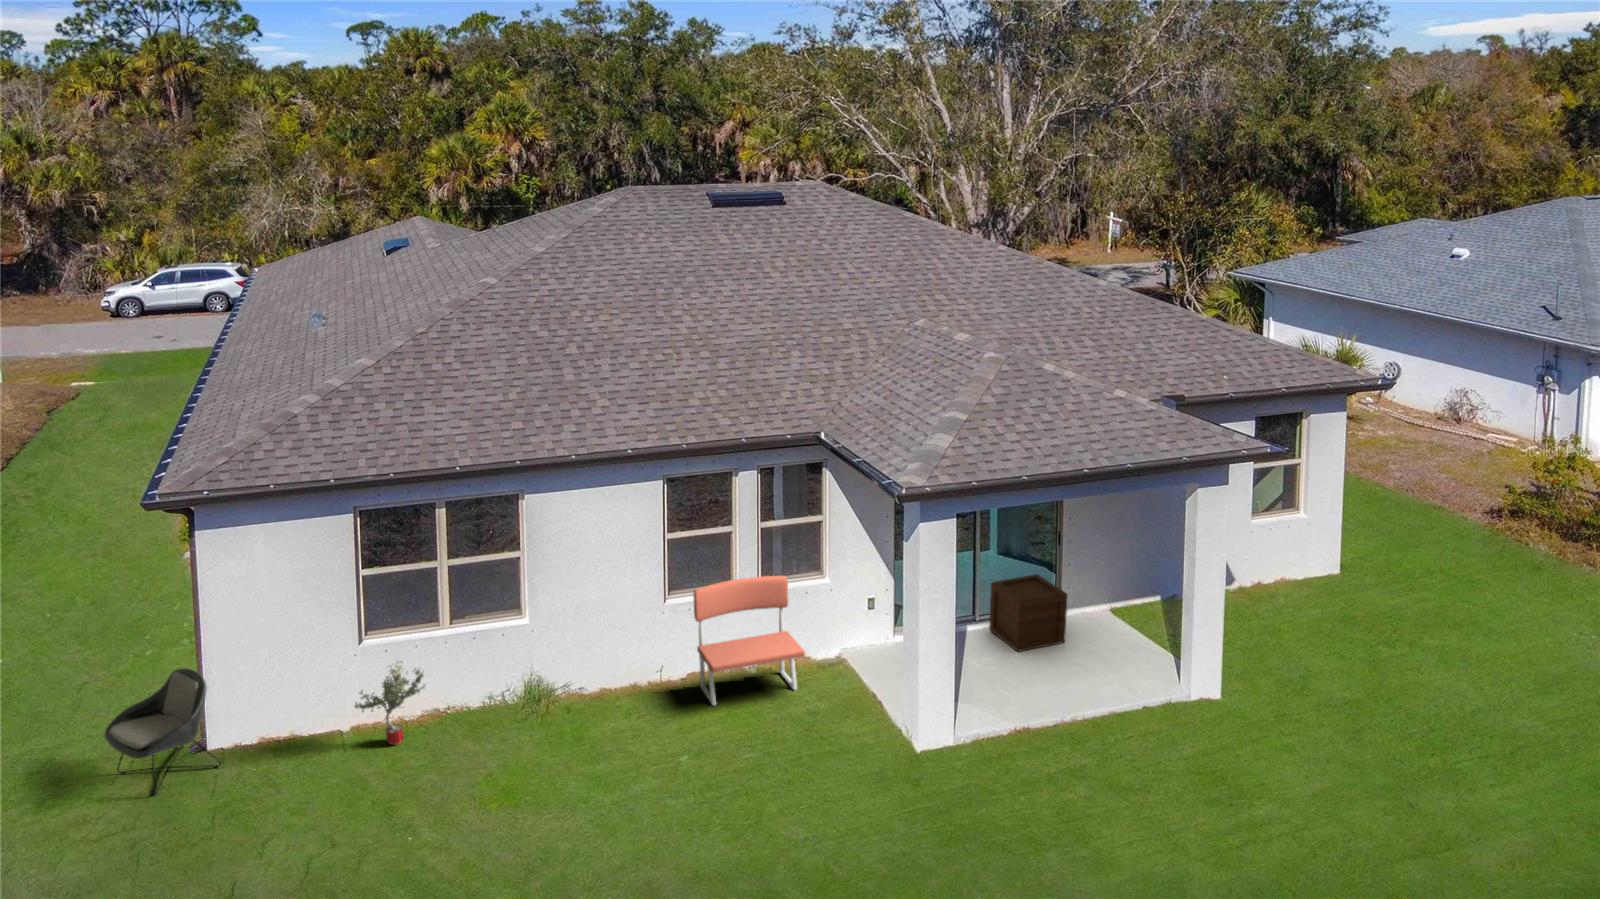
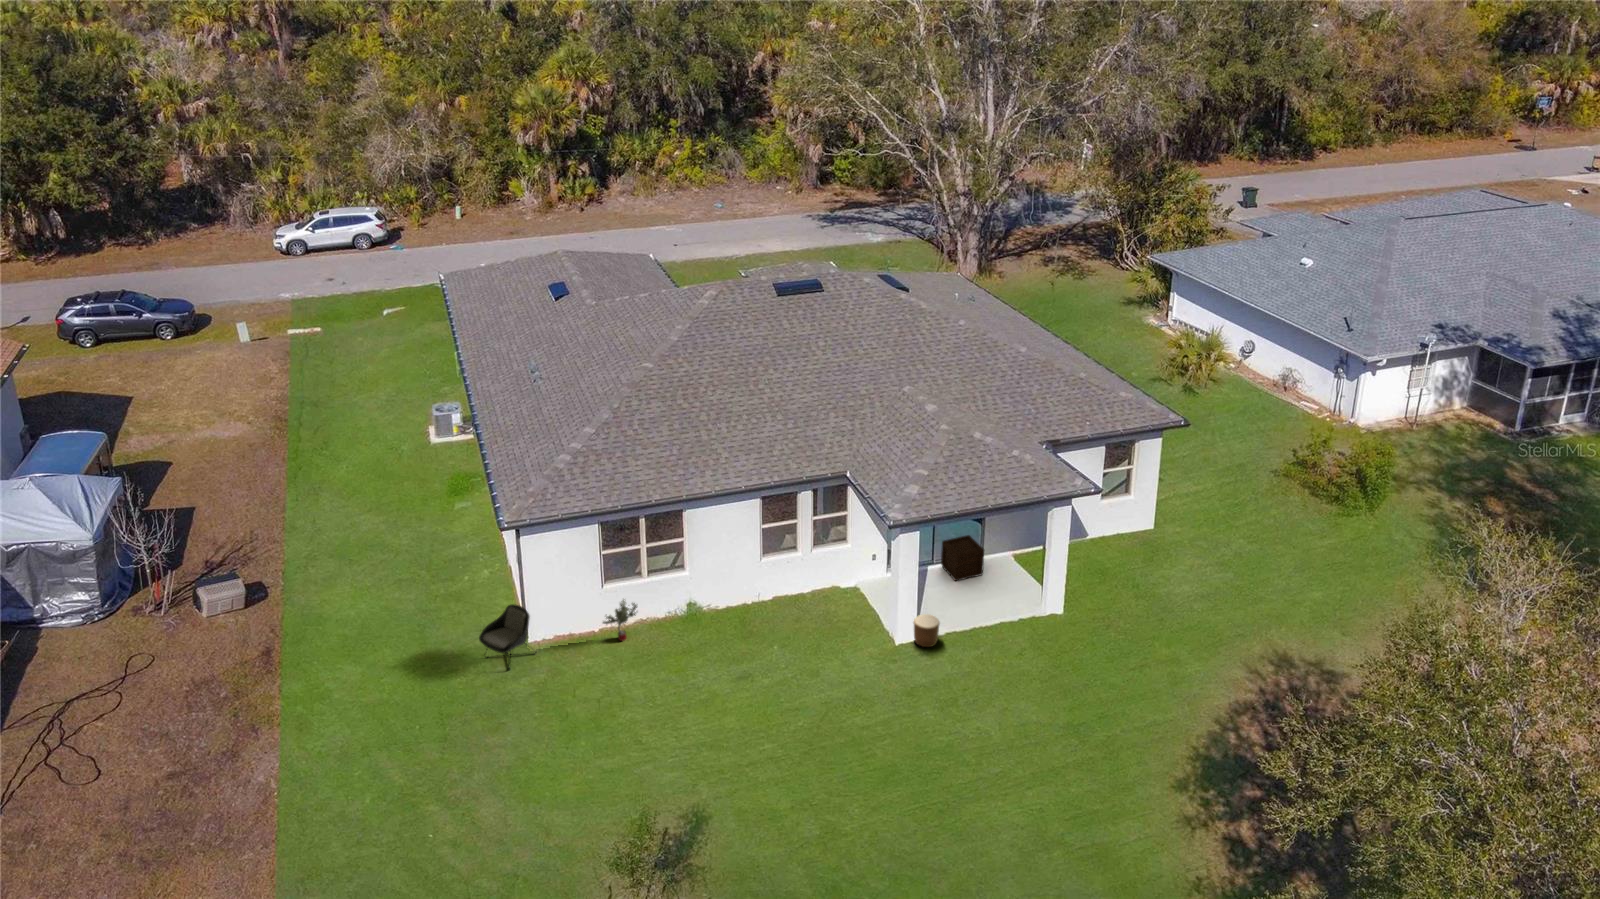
bench: present [693,576,805,705] -> none [777,546,837,617]
woven basket: none [948,692,999,754] -> present [914,614,940,647]

